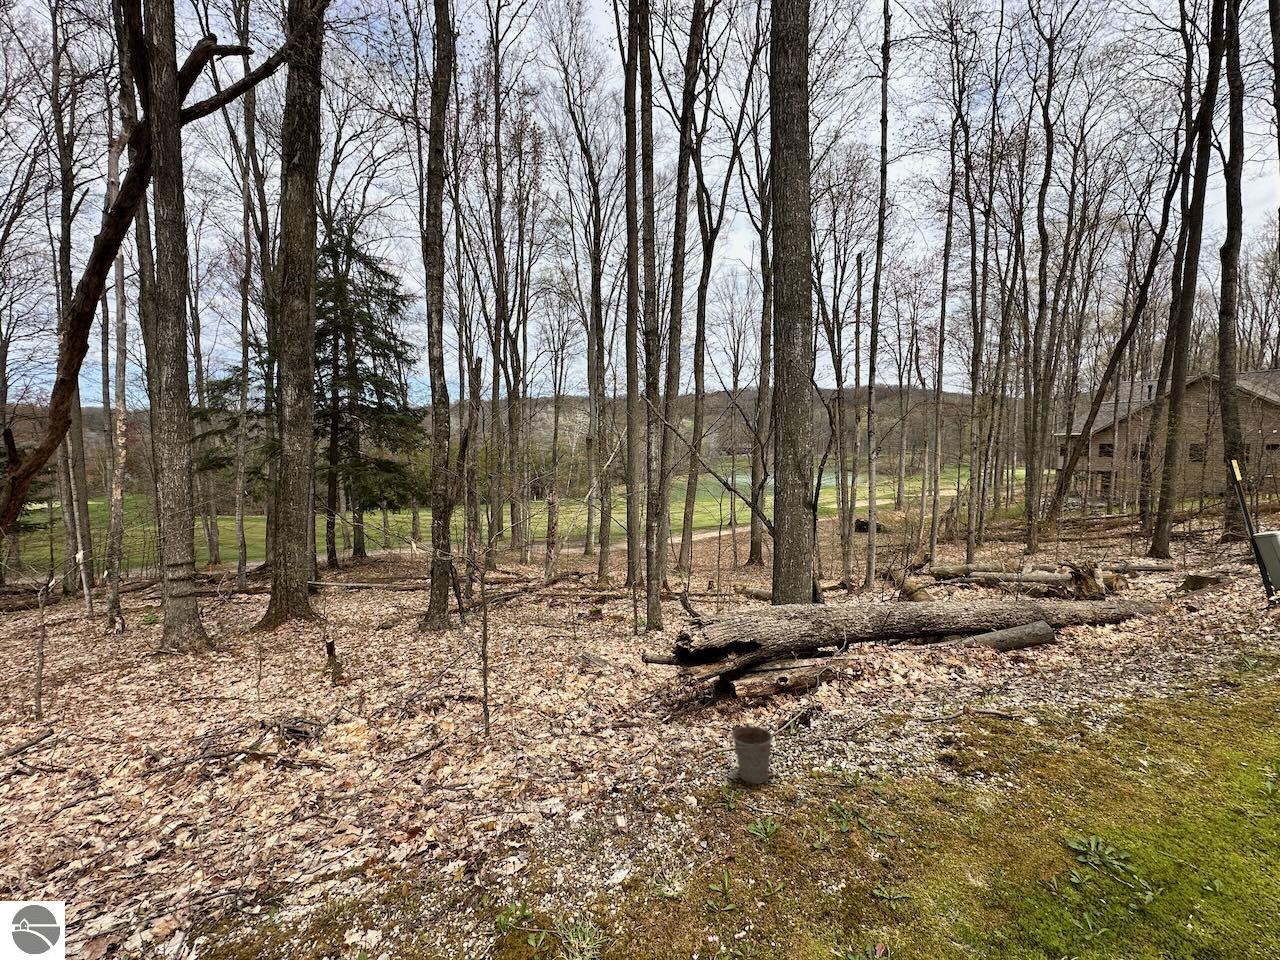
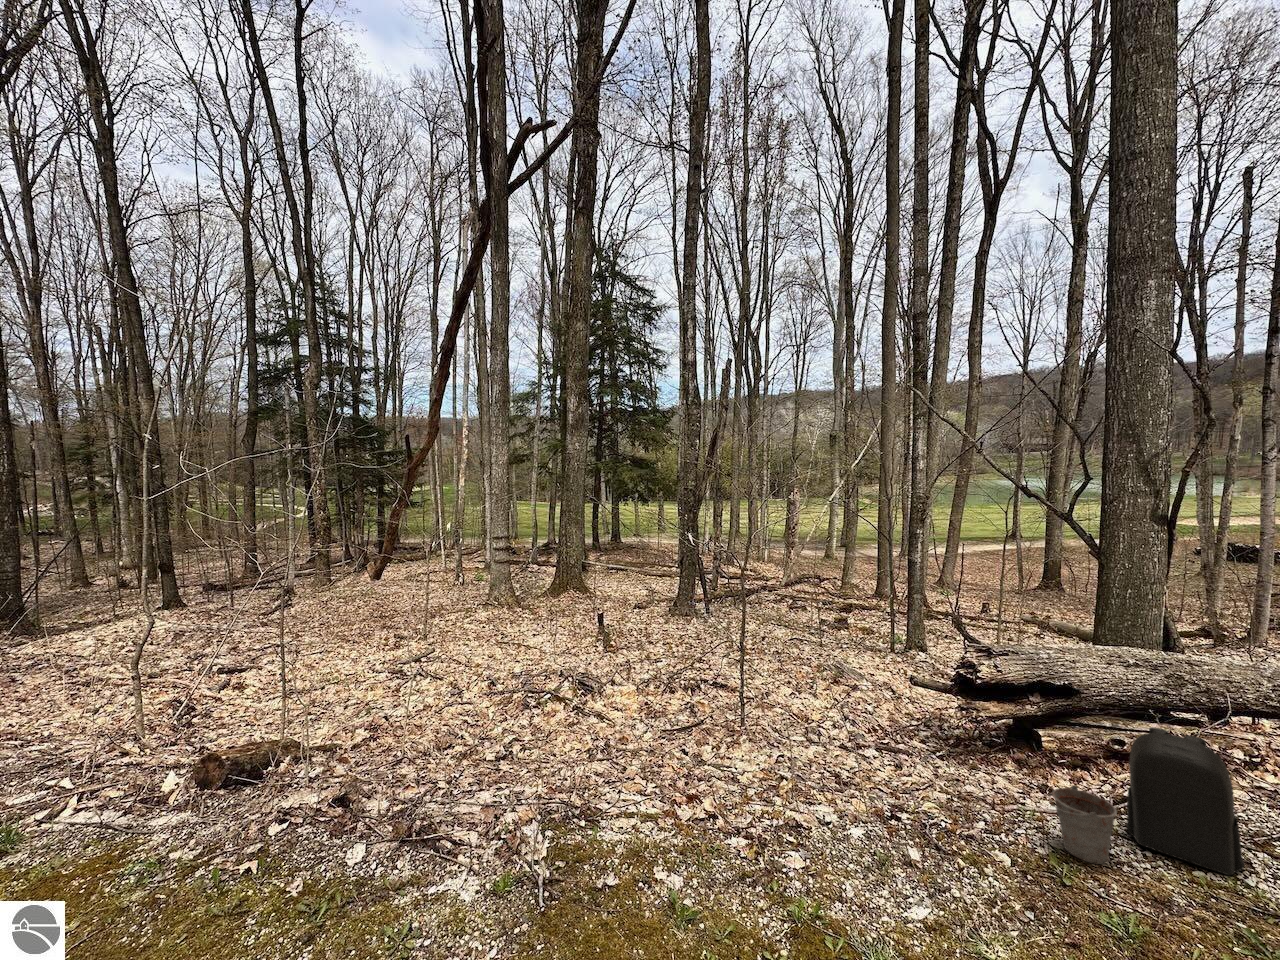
backpack: none [782,663,846,765] -> present [1126,727,1244,875]

